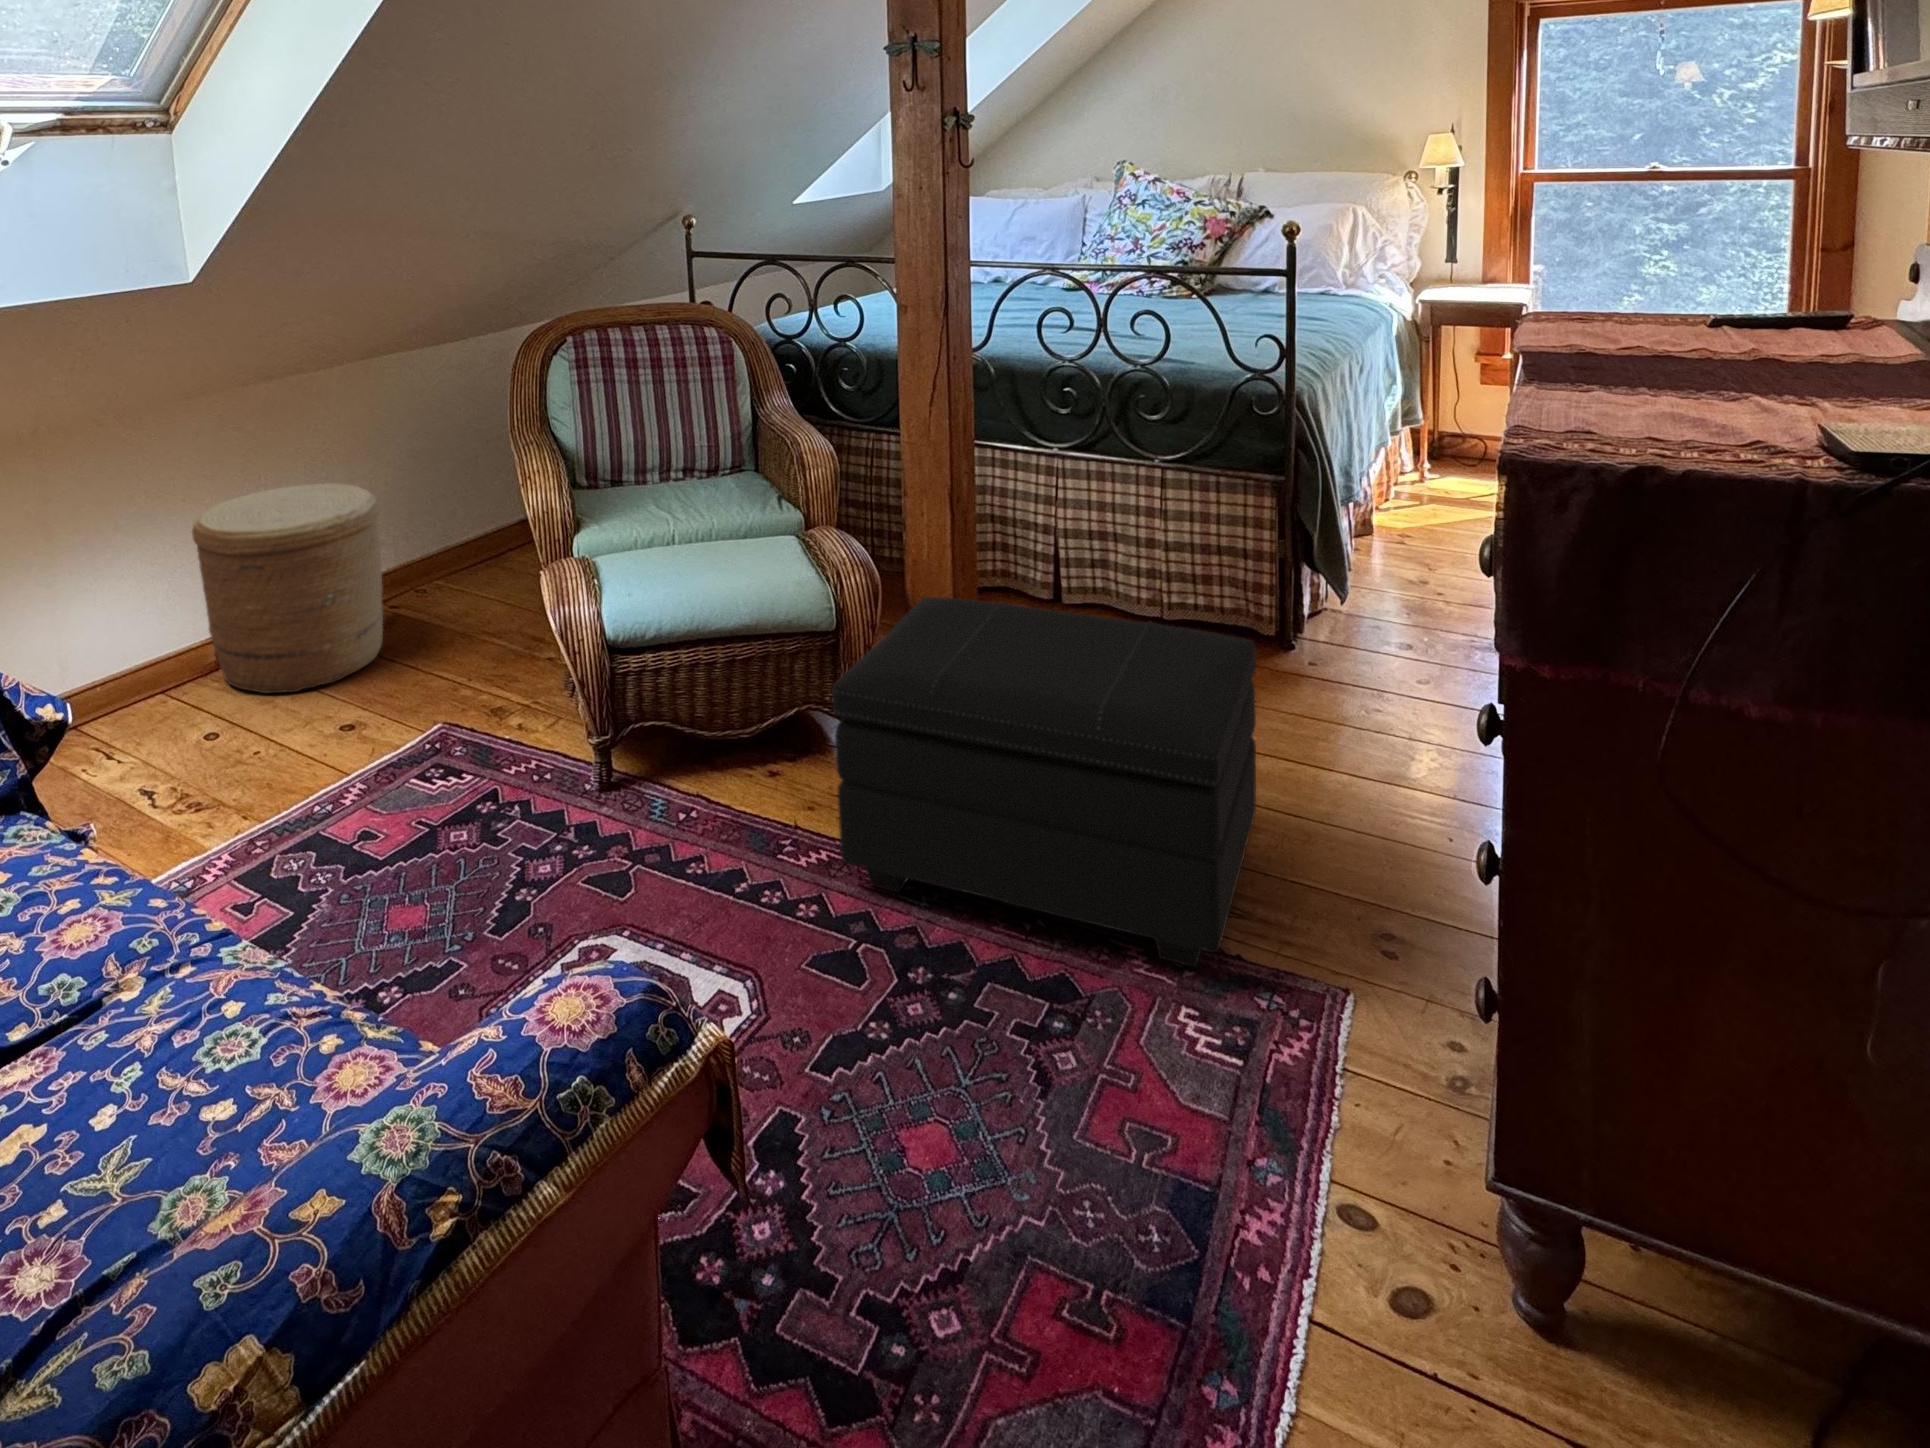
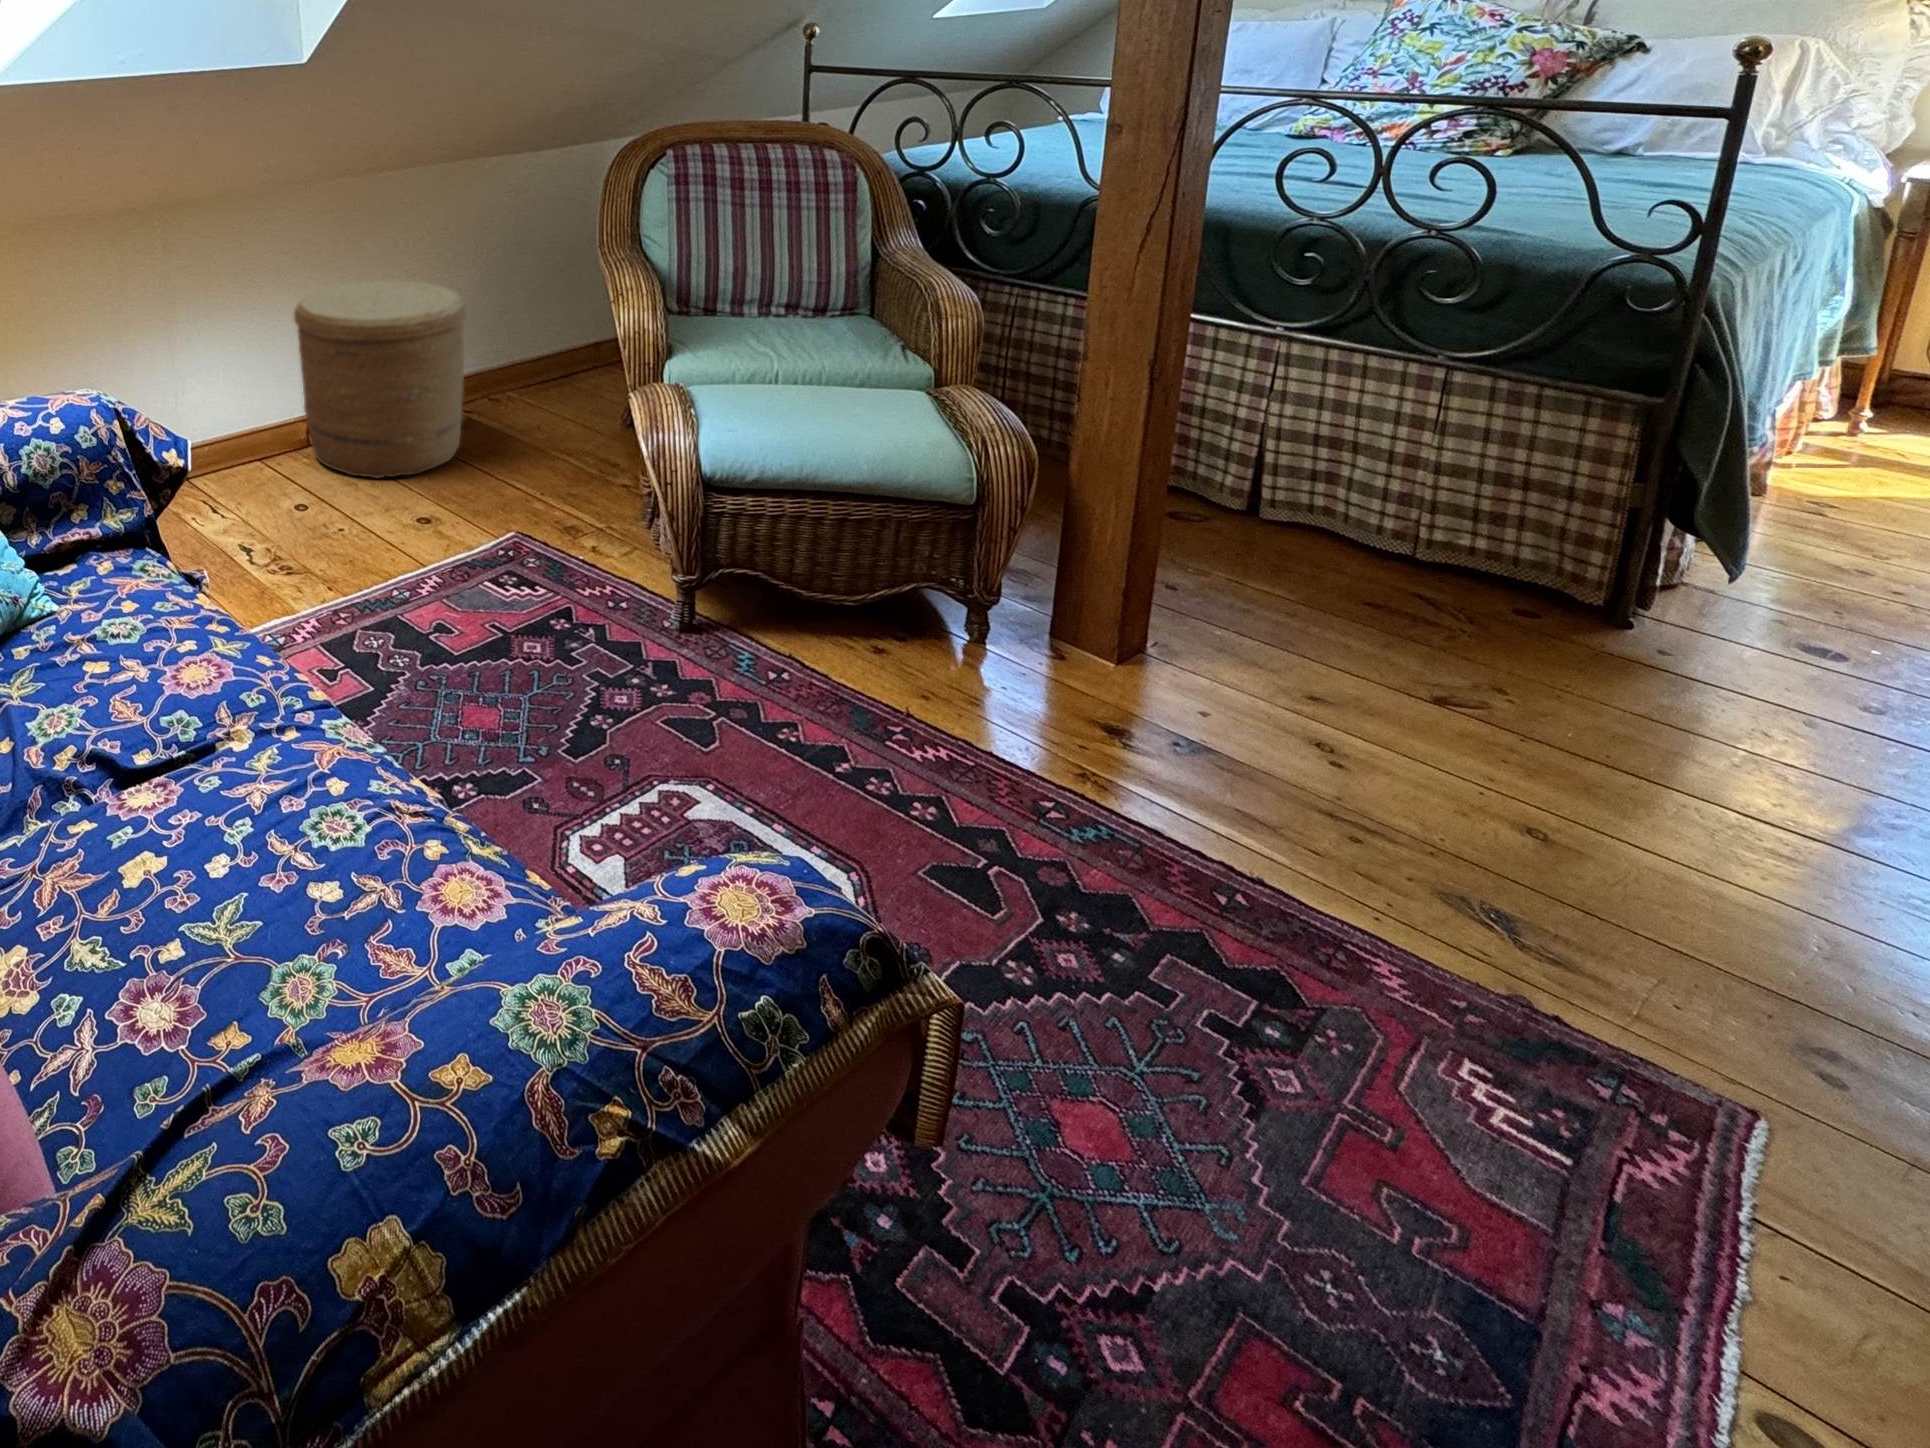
footstool: present [832,597,1256,967] -> none [972,482,1633,1011]

